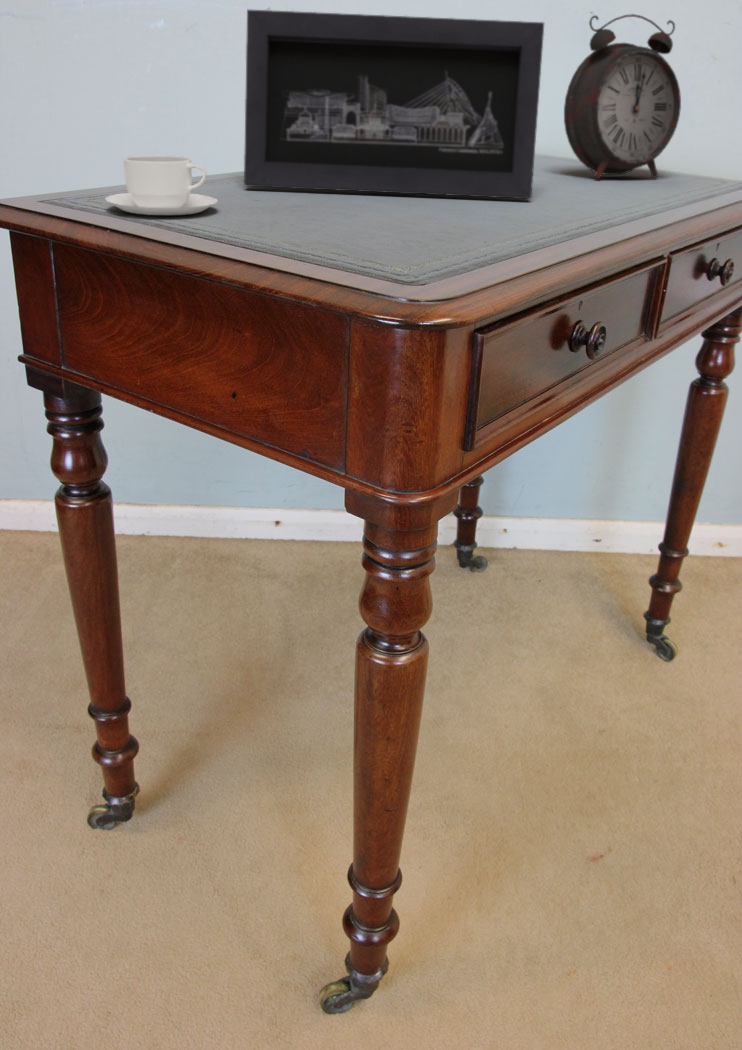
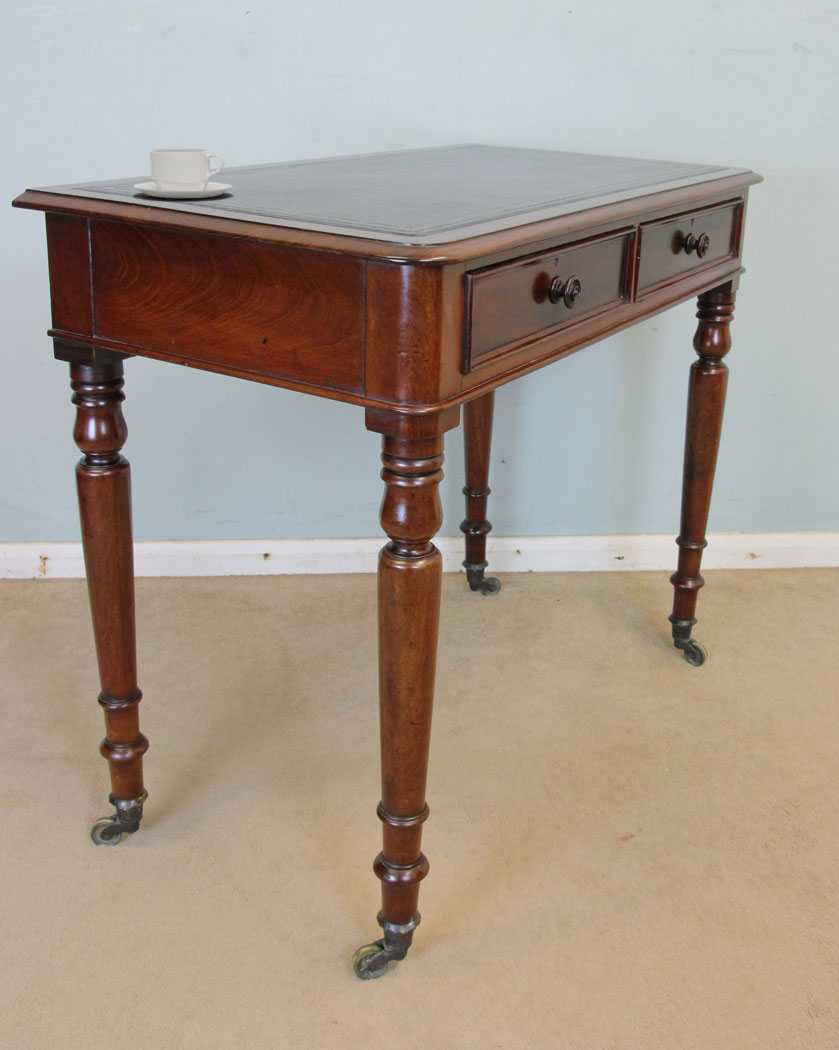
picture frame: present [244,10,544,199] -> none [247,20,516,181]
alarm clock: present [564,14,681,178] -> none [544,14,655,165]

